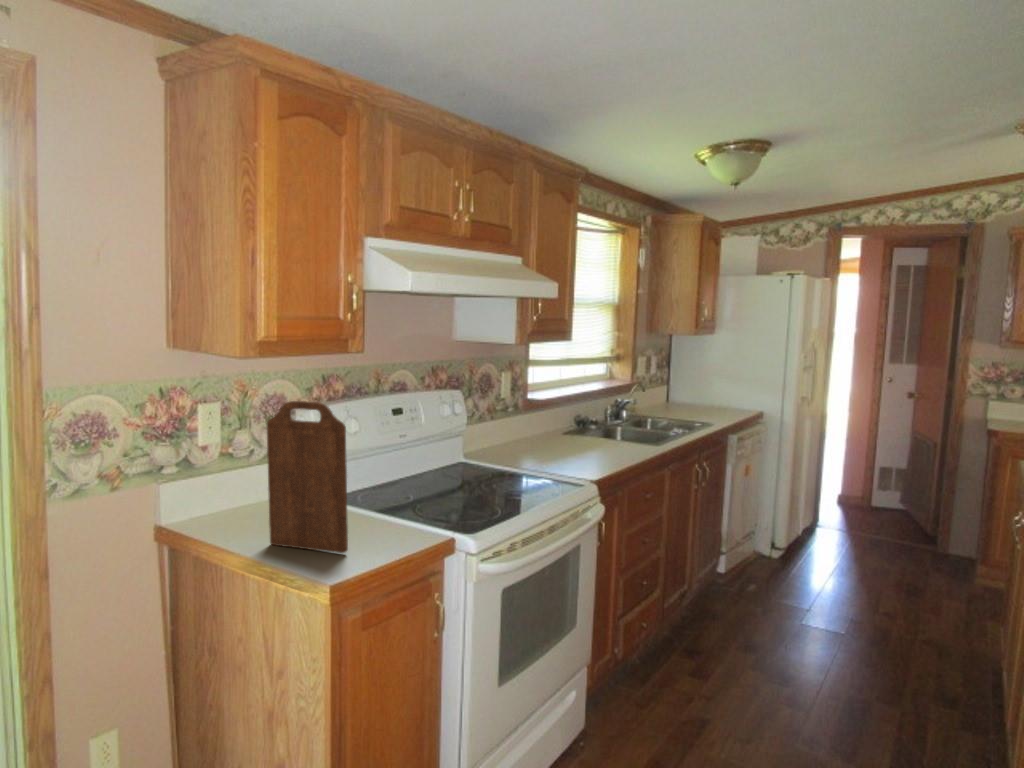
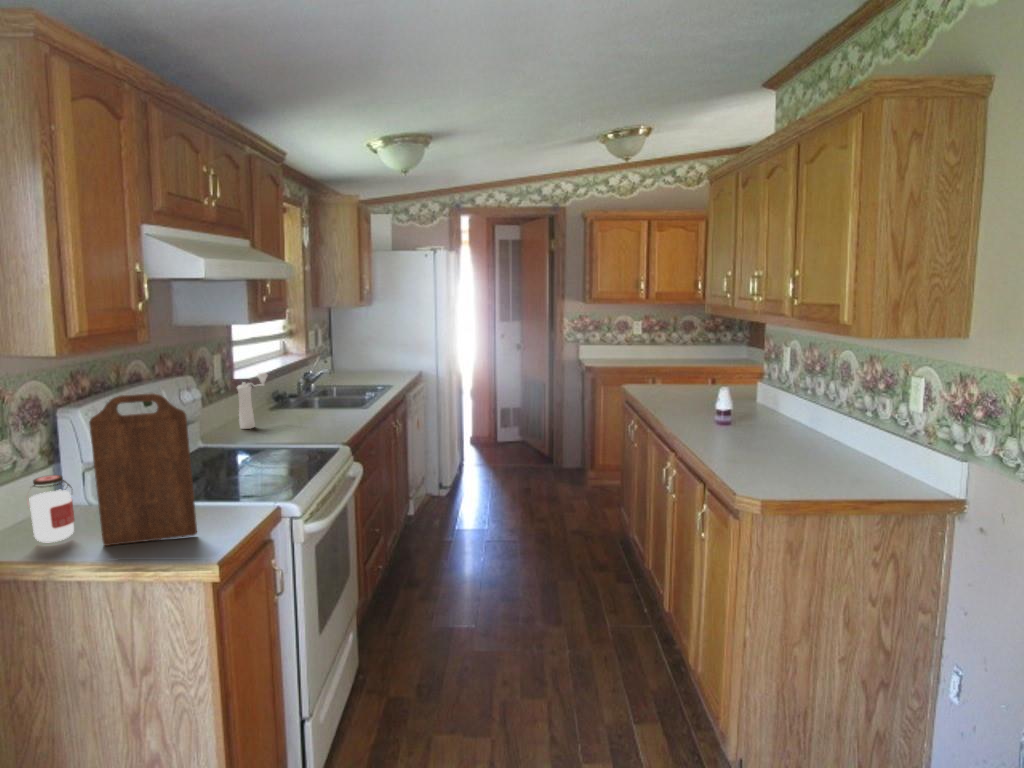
pepper mill: none [519,393,553,448] -> present [237,372,267,429]
jar: none [229,468,267,532] -> present [30,475,74,542]

